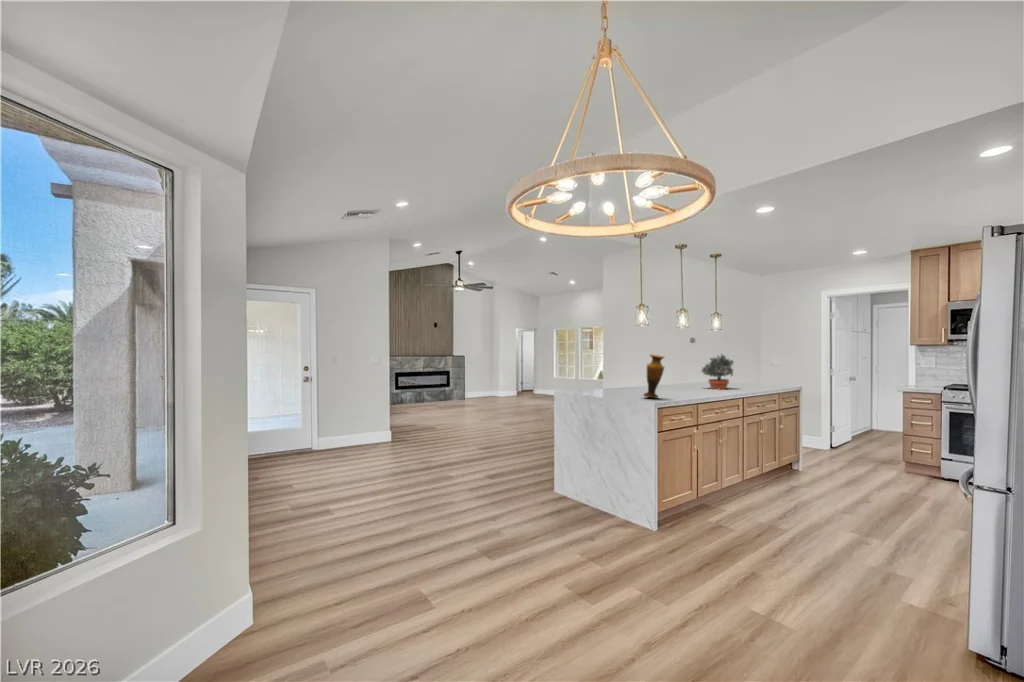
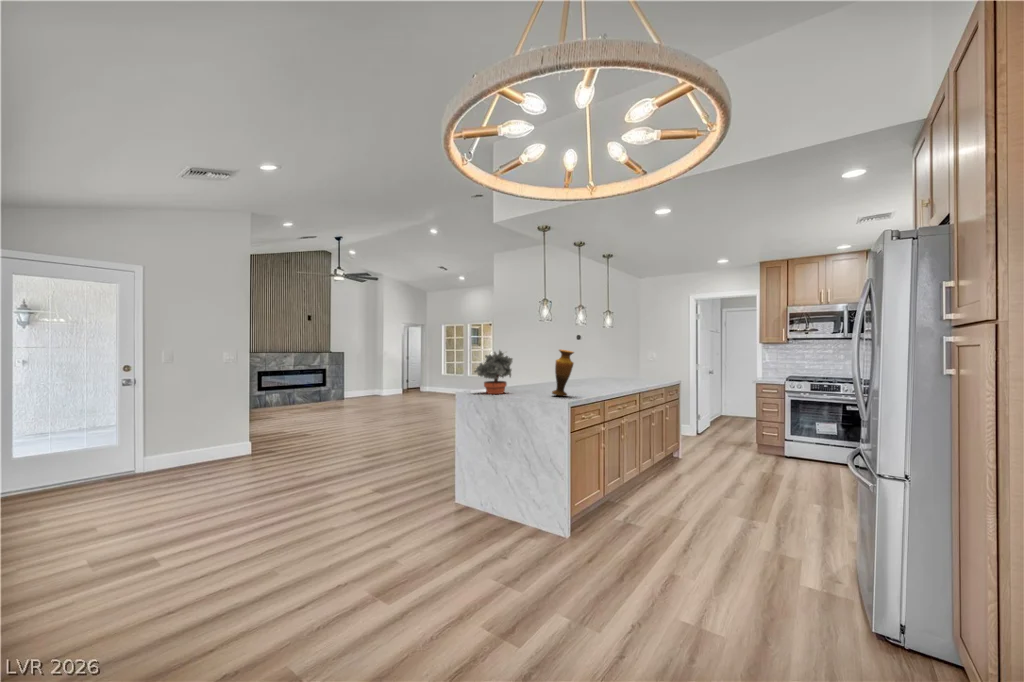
potted plant: present [702,355,733,389] -> present [475,351,512,394]

